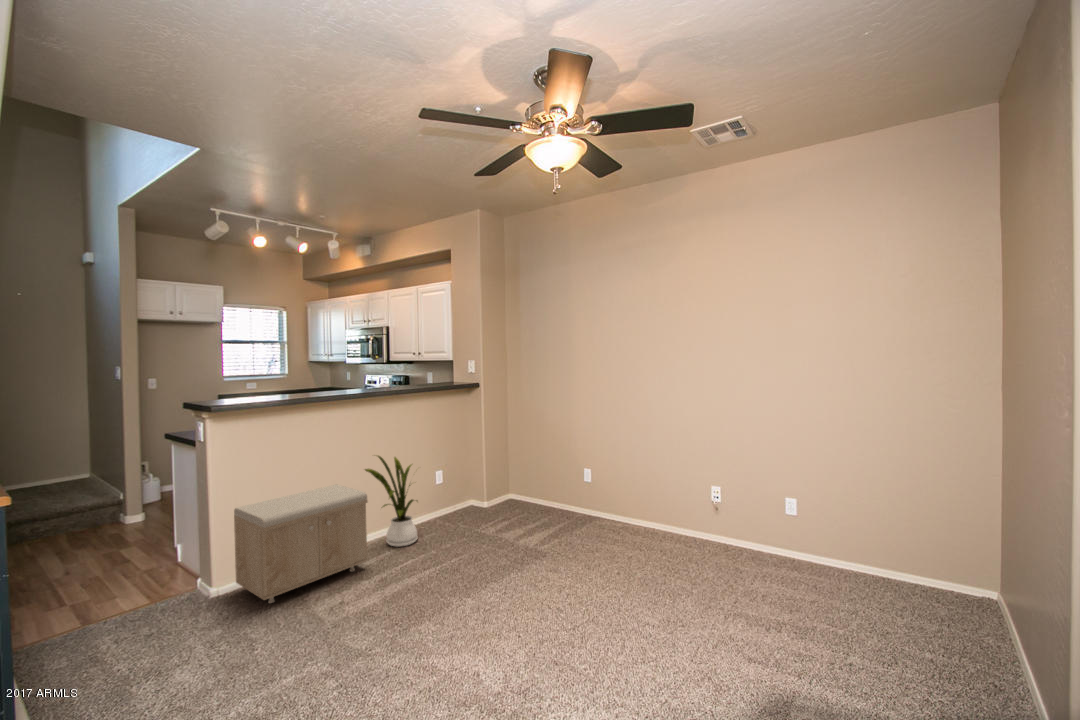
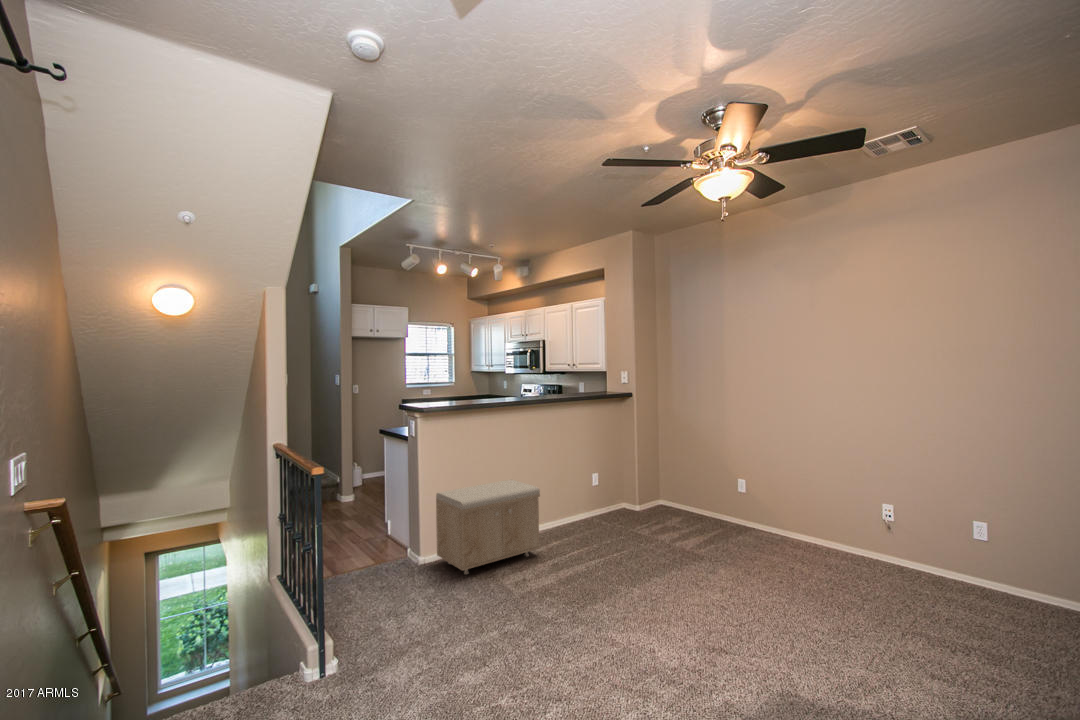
house plant: present [365,456,418,547] -> none [533,455,584,540]

